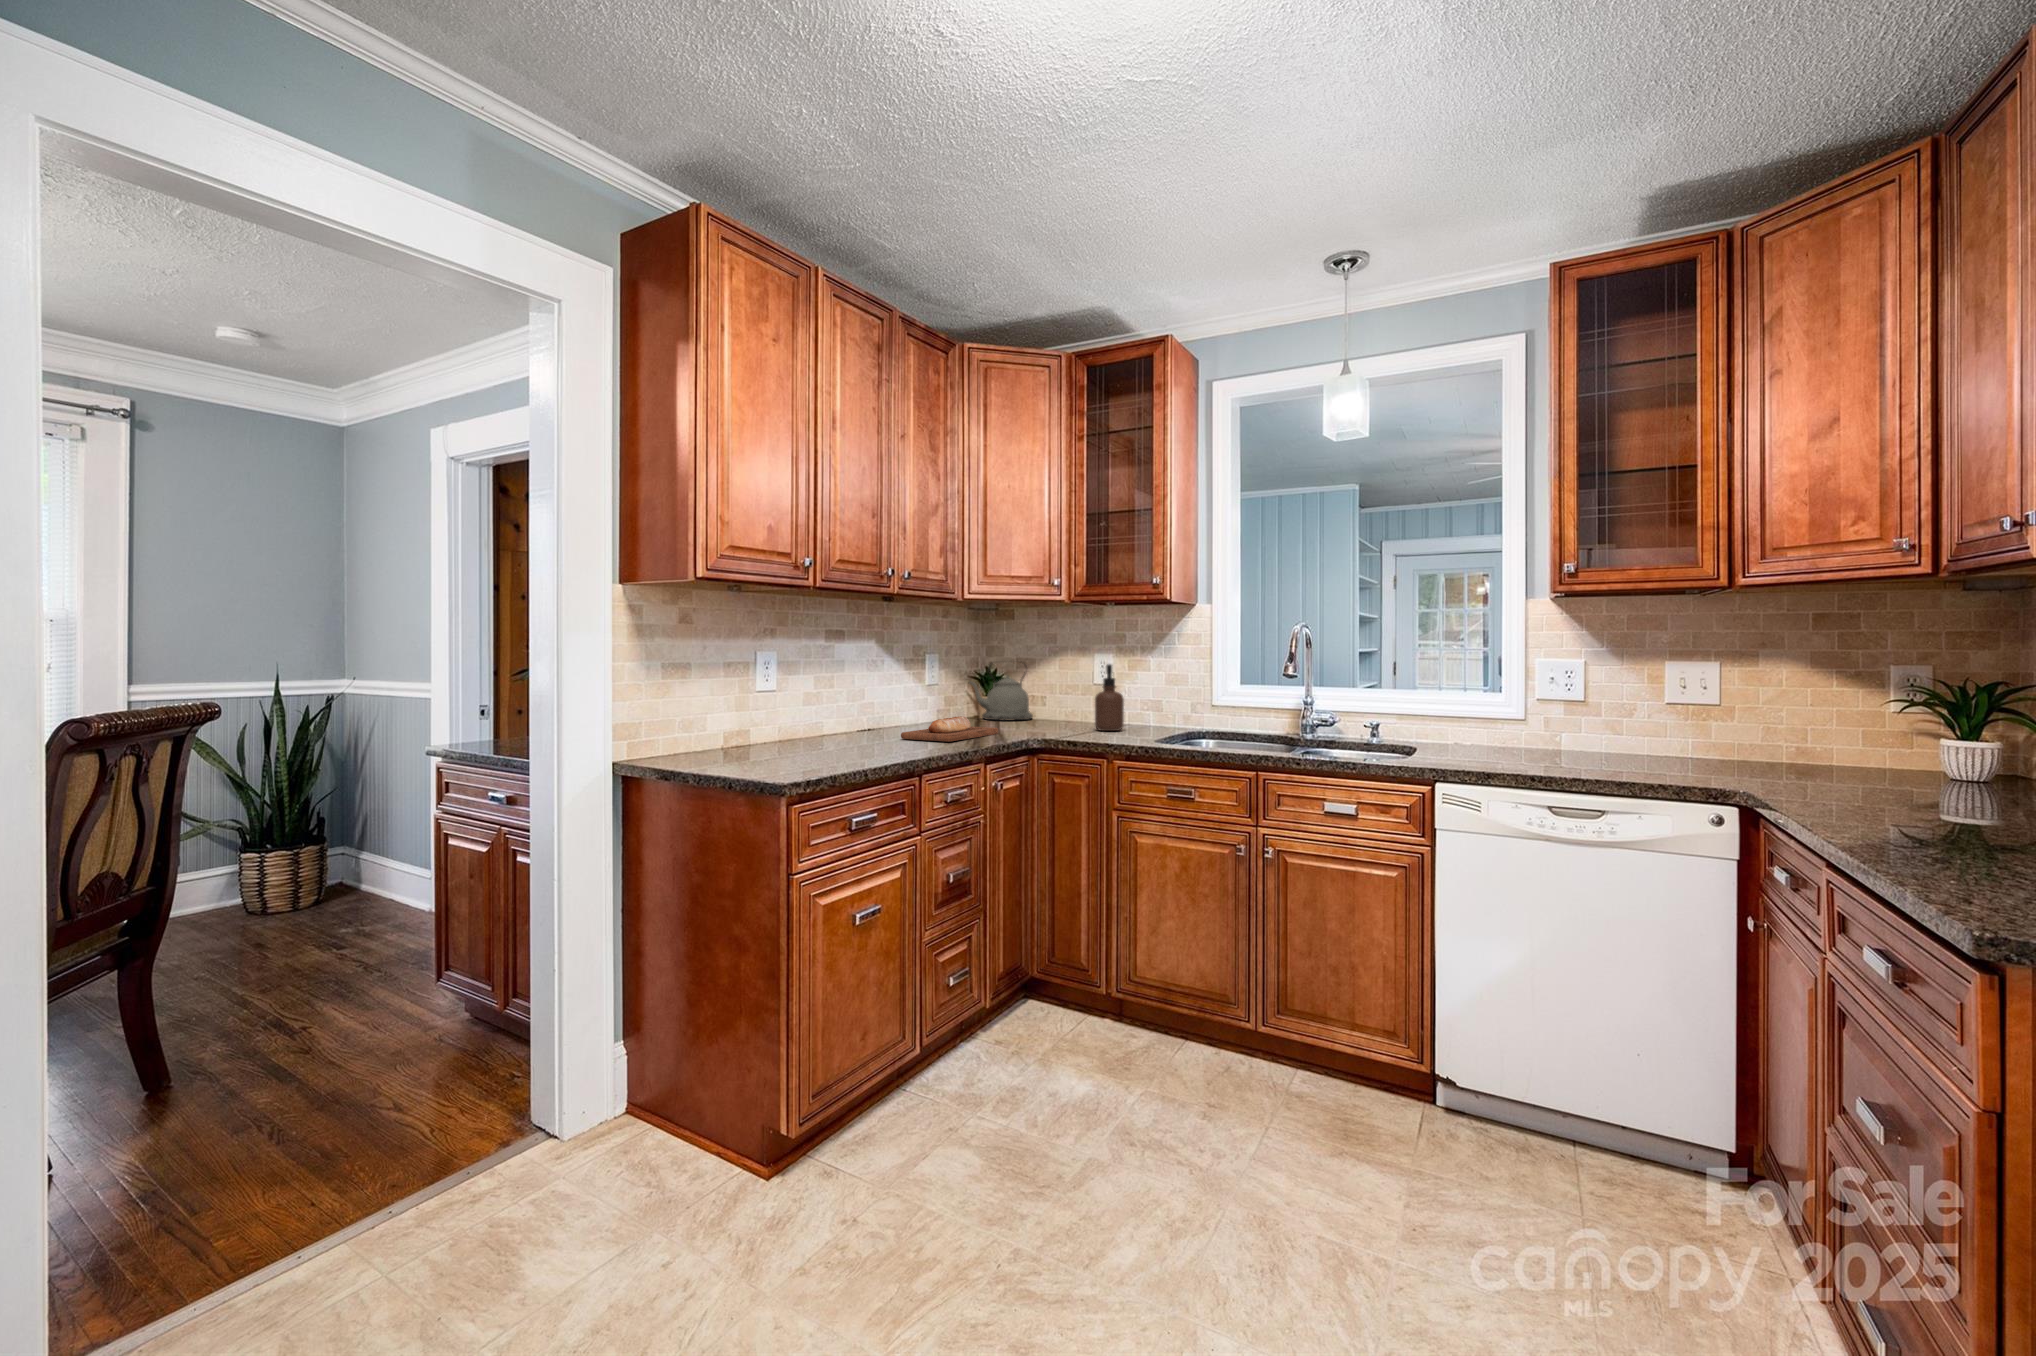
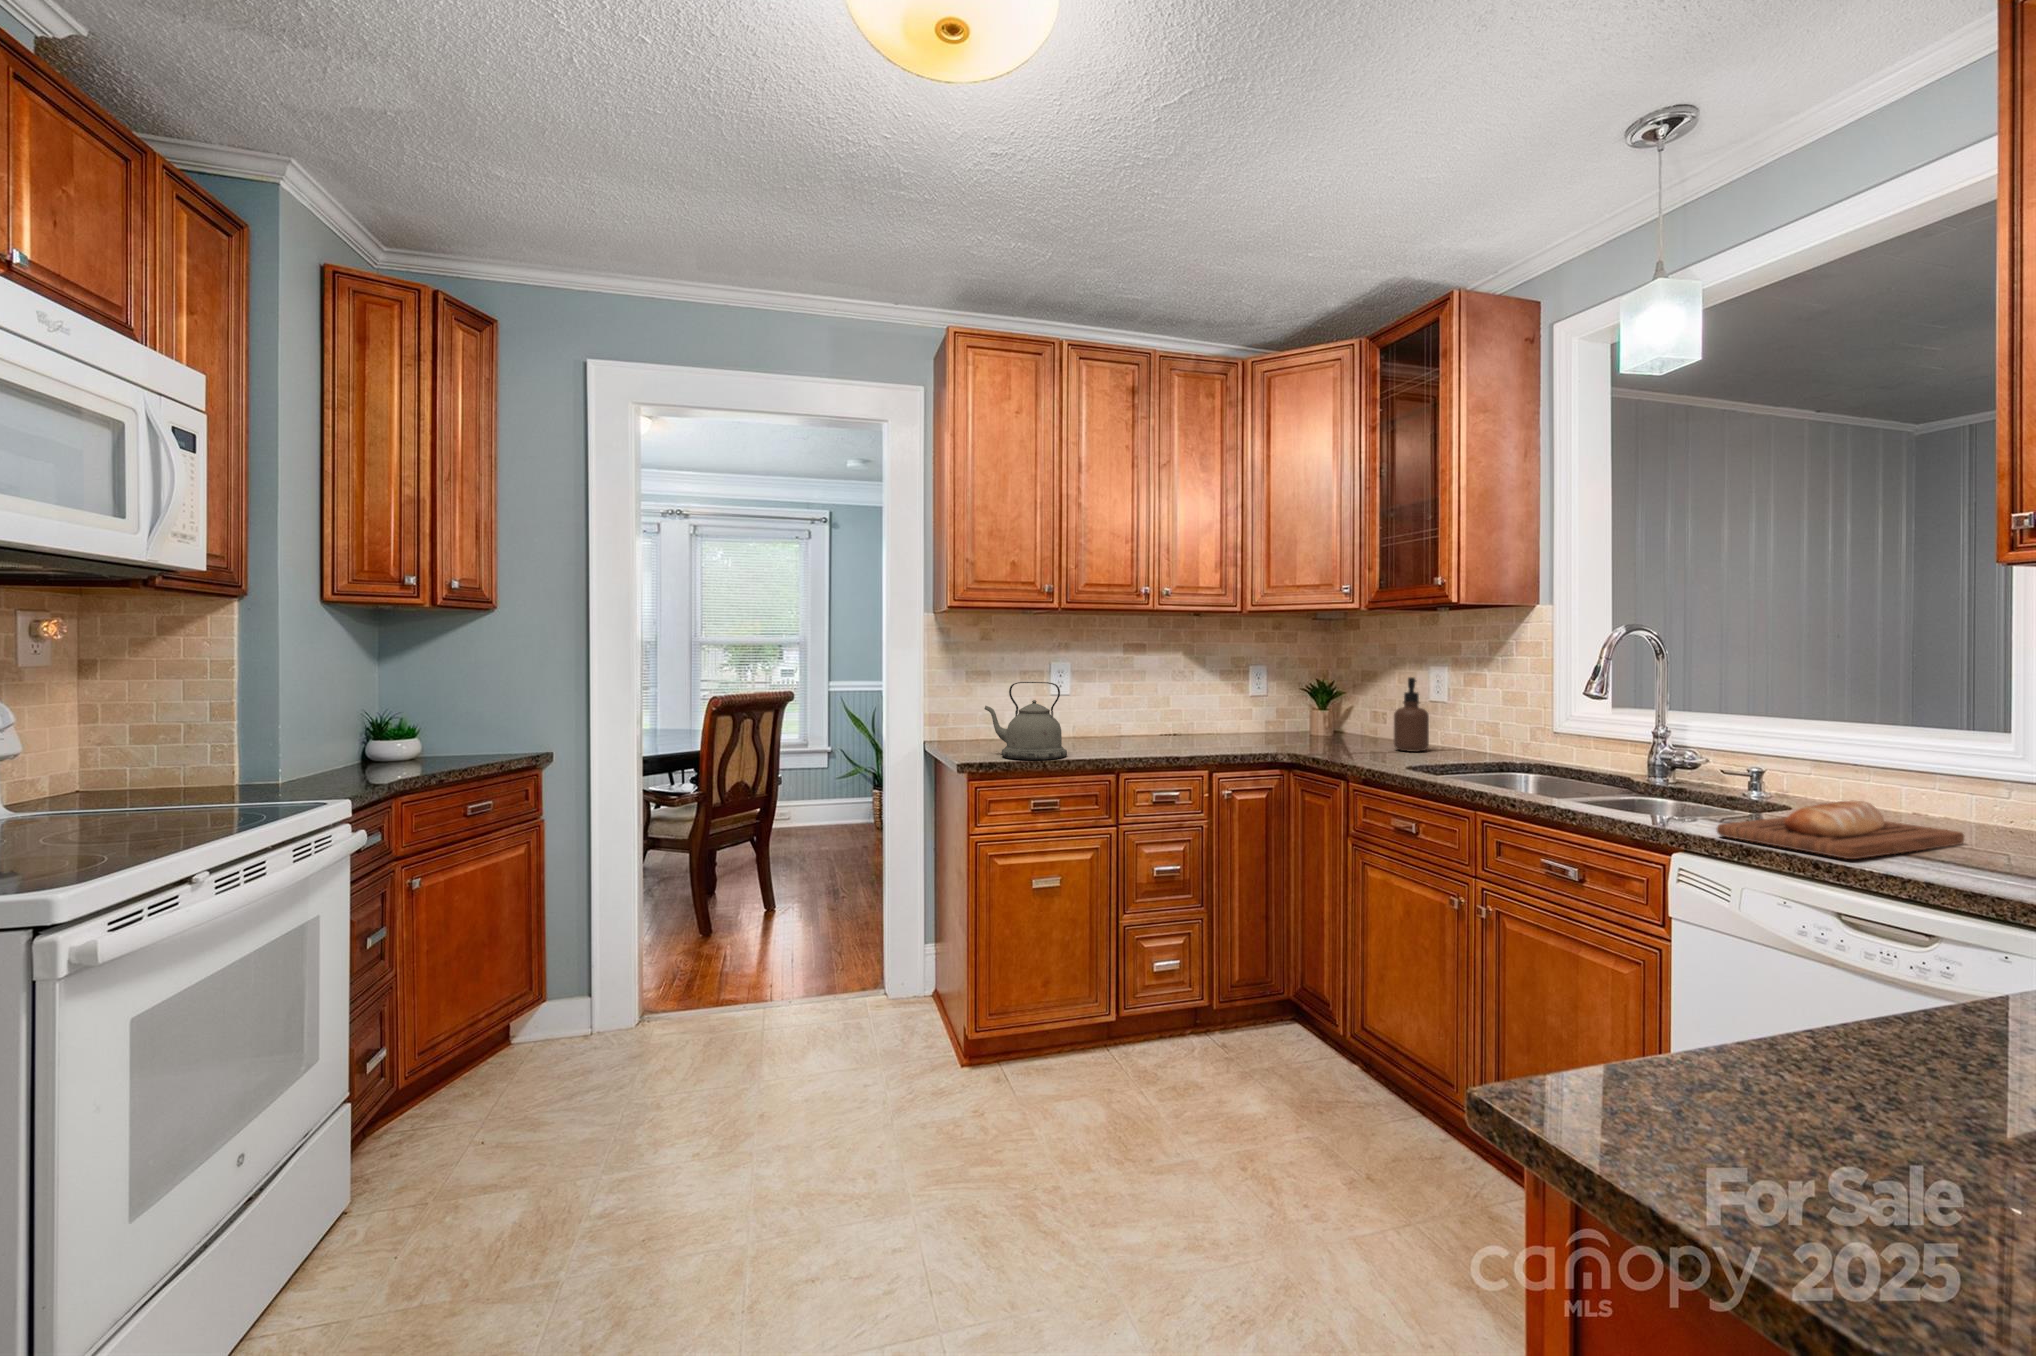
kettle: present [969,663,1033,720] -> present [984,682,1067,760]
bread loaf: present [901,716,998,742] -> present [1717,801,1964,859]

